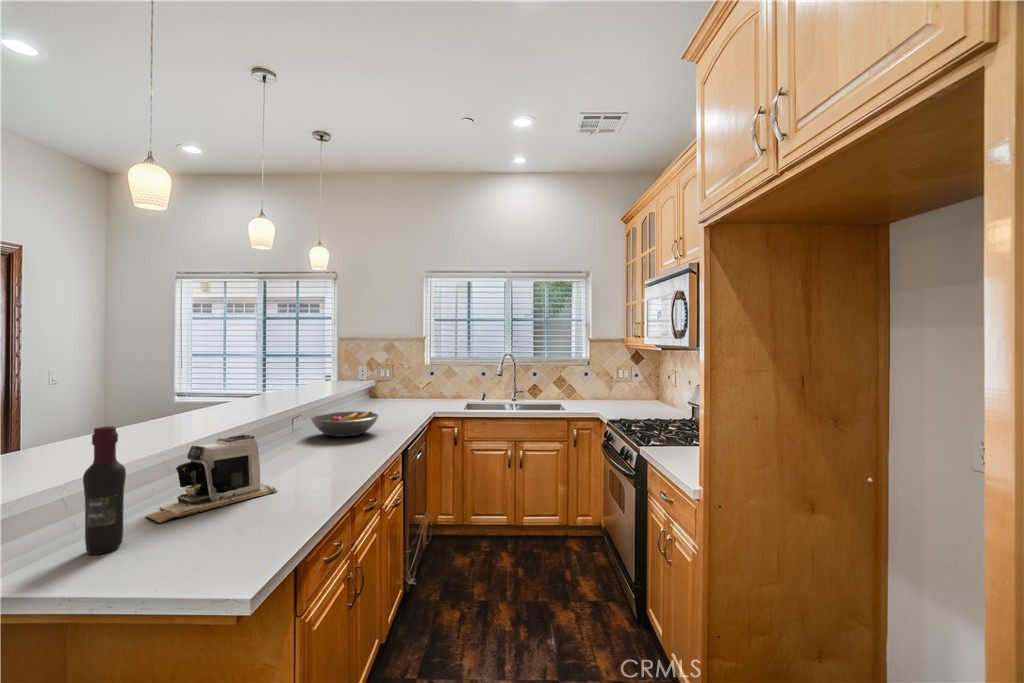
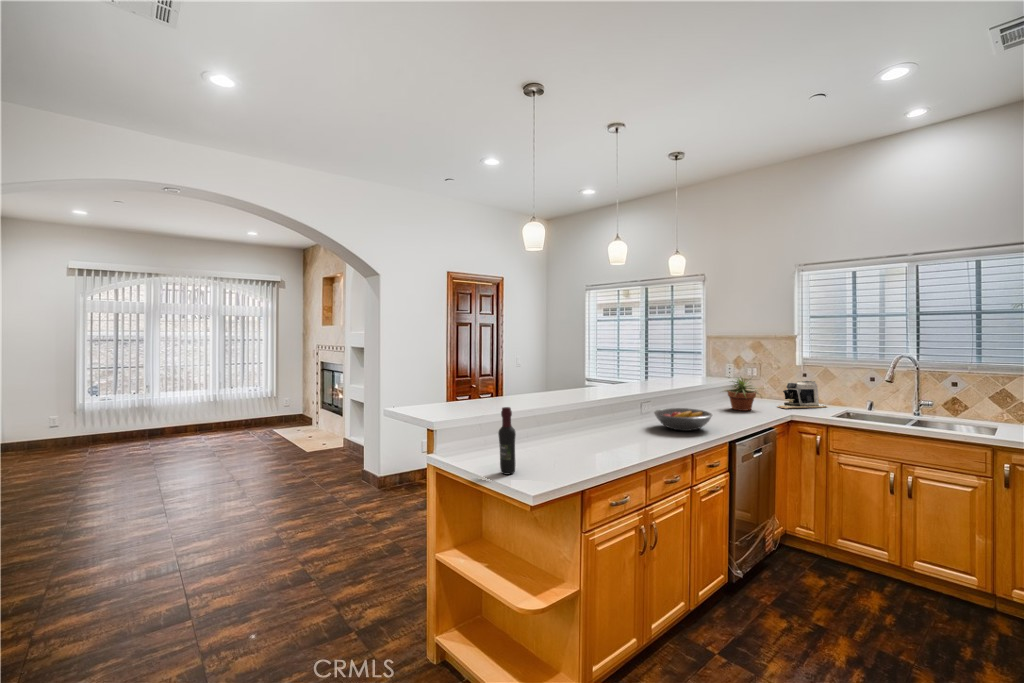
potted plant: none [365,375,409,411] -> present [725,378,759,411]
coffee maker: present [146,435,277,523] -> present [780,381,827,409]

